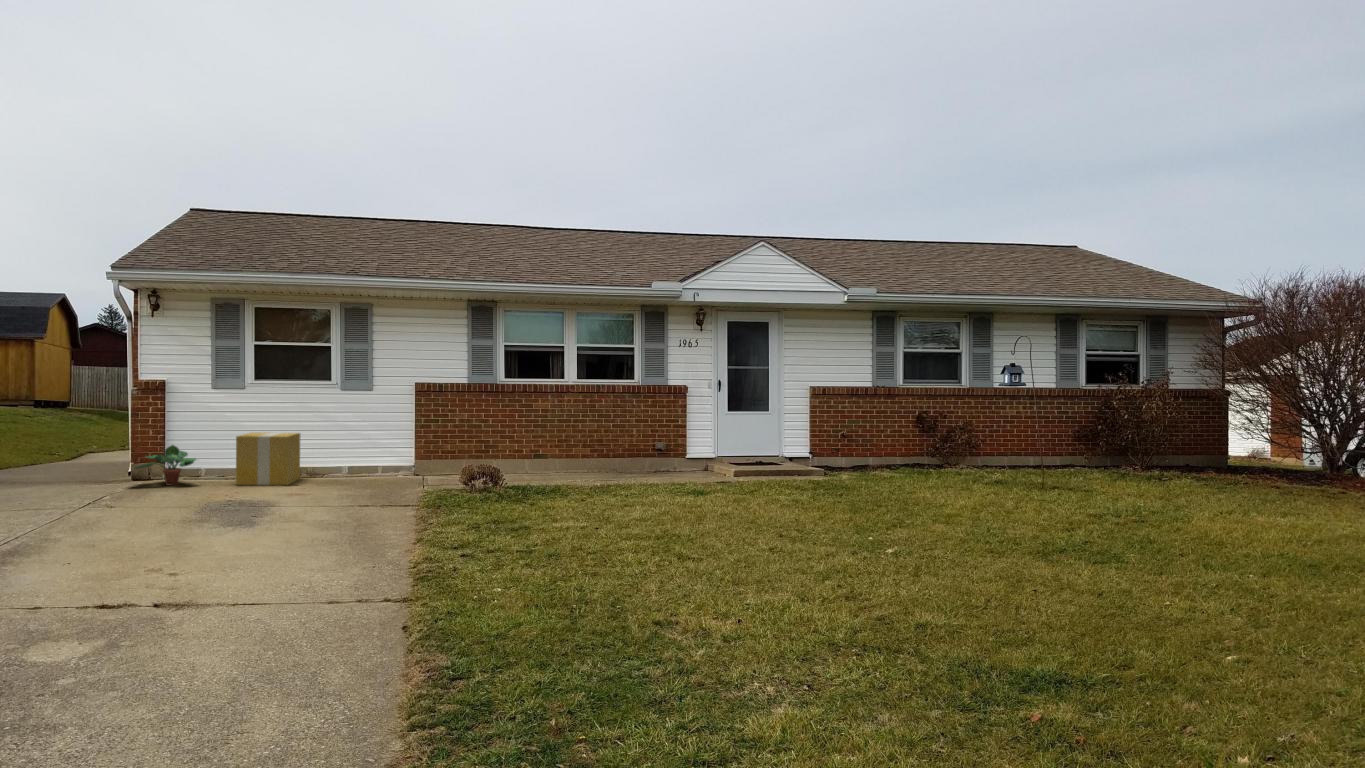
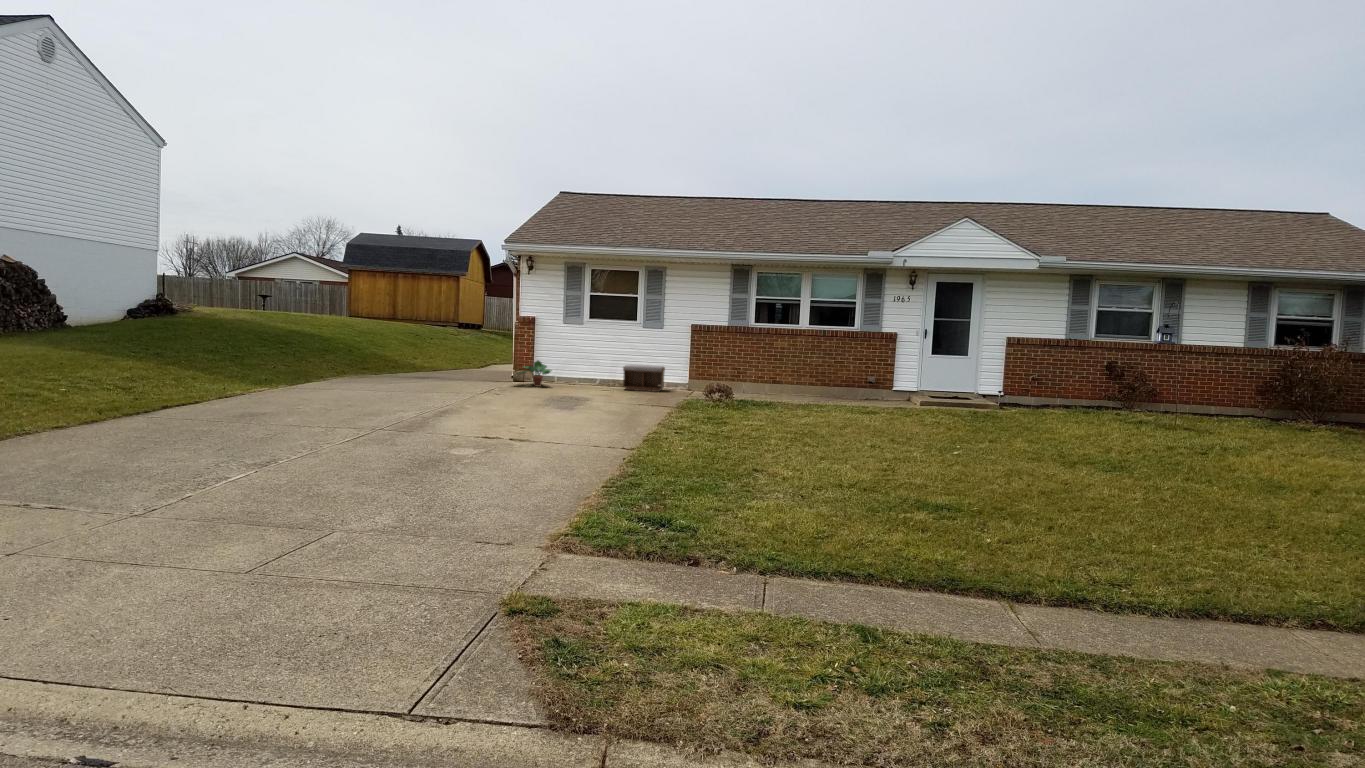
cardboard box: present [236,432,300,485] -> none [574,354,616,391]
bench: none [314,444,377,481] -> present [623,365,665,392]

